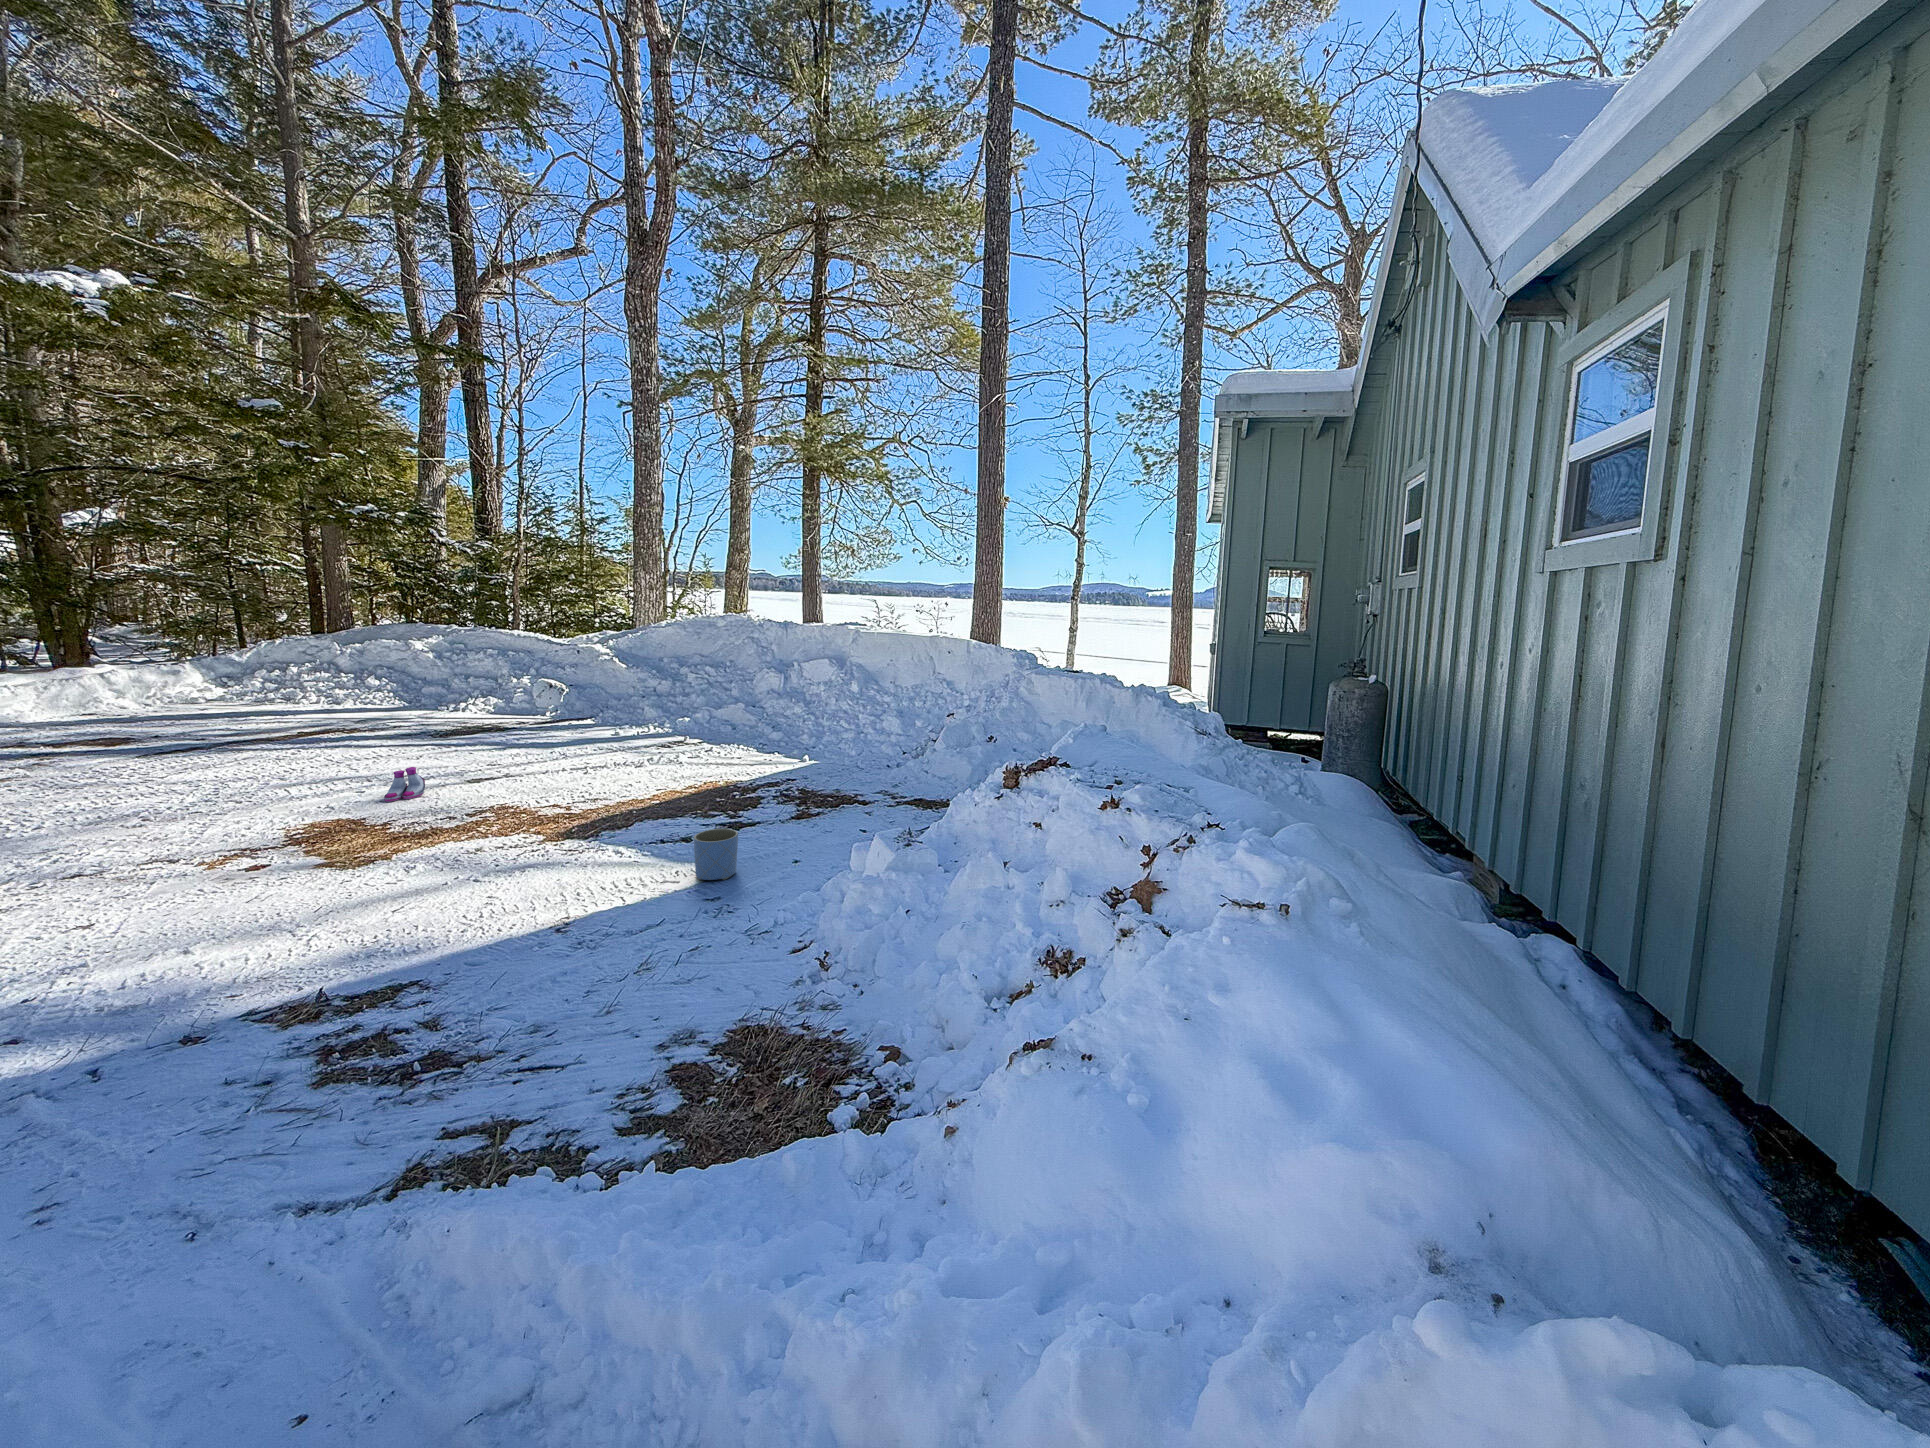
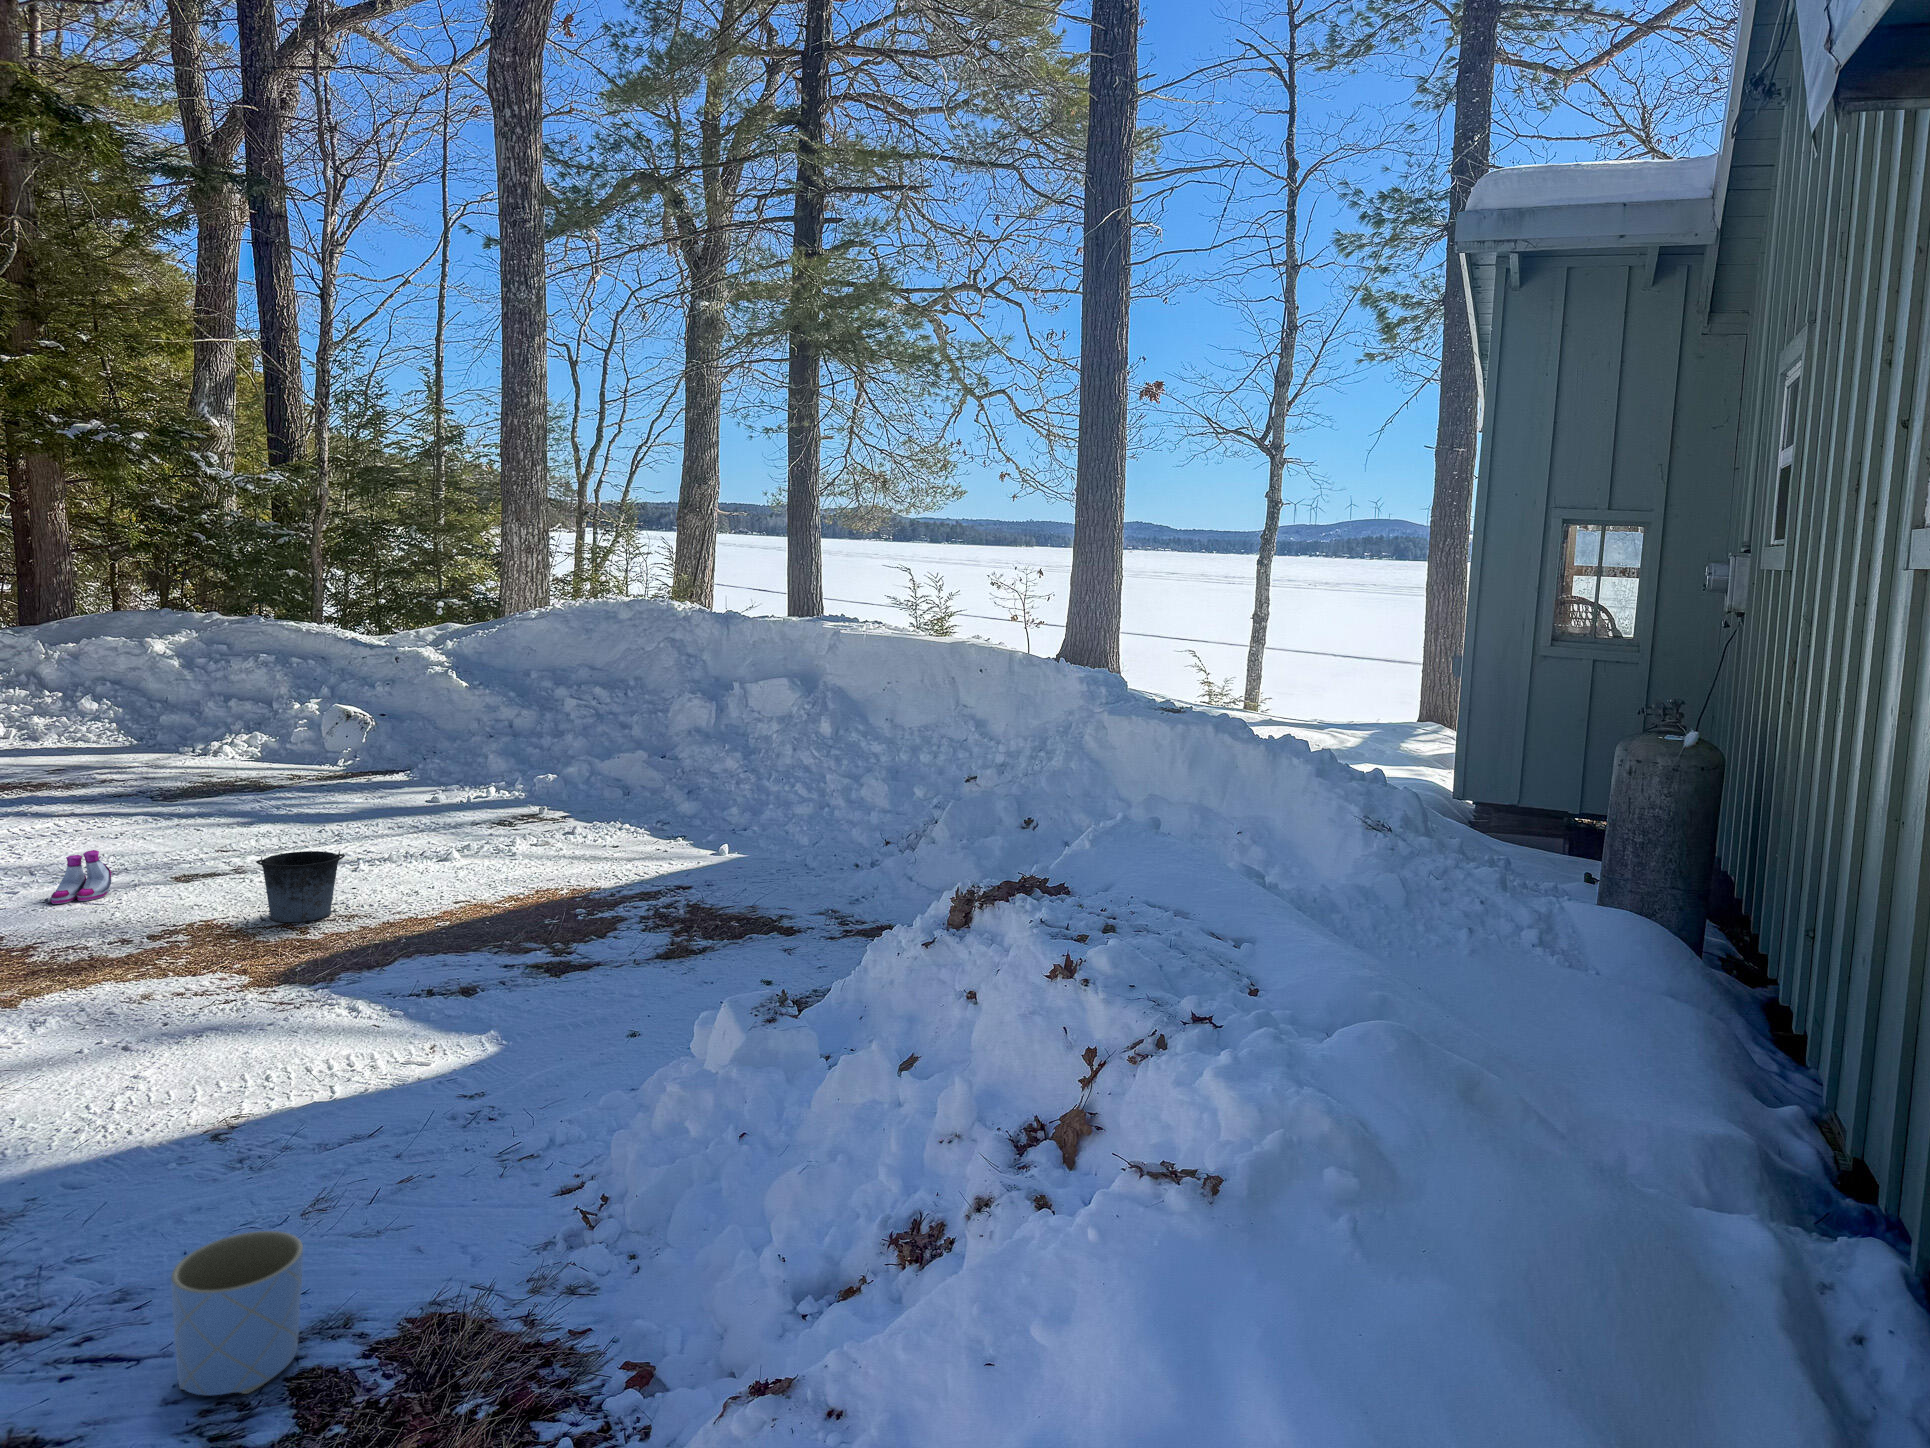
bucket: none [531,761,588,805] -> present [256,851,345,922]
planter: present [694,829,738,880] -> present [171,1231,303,1396]

